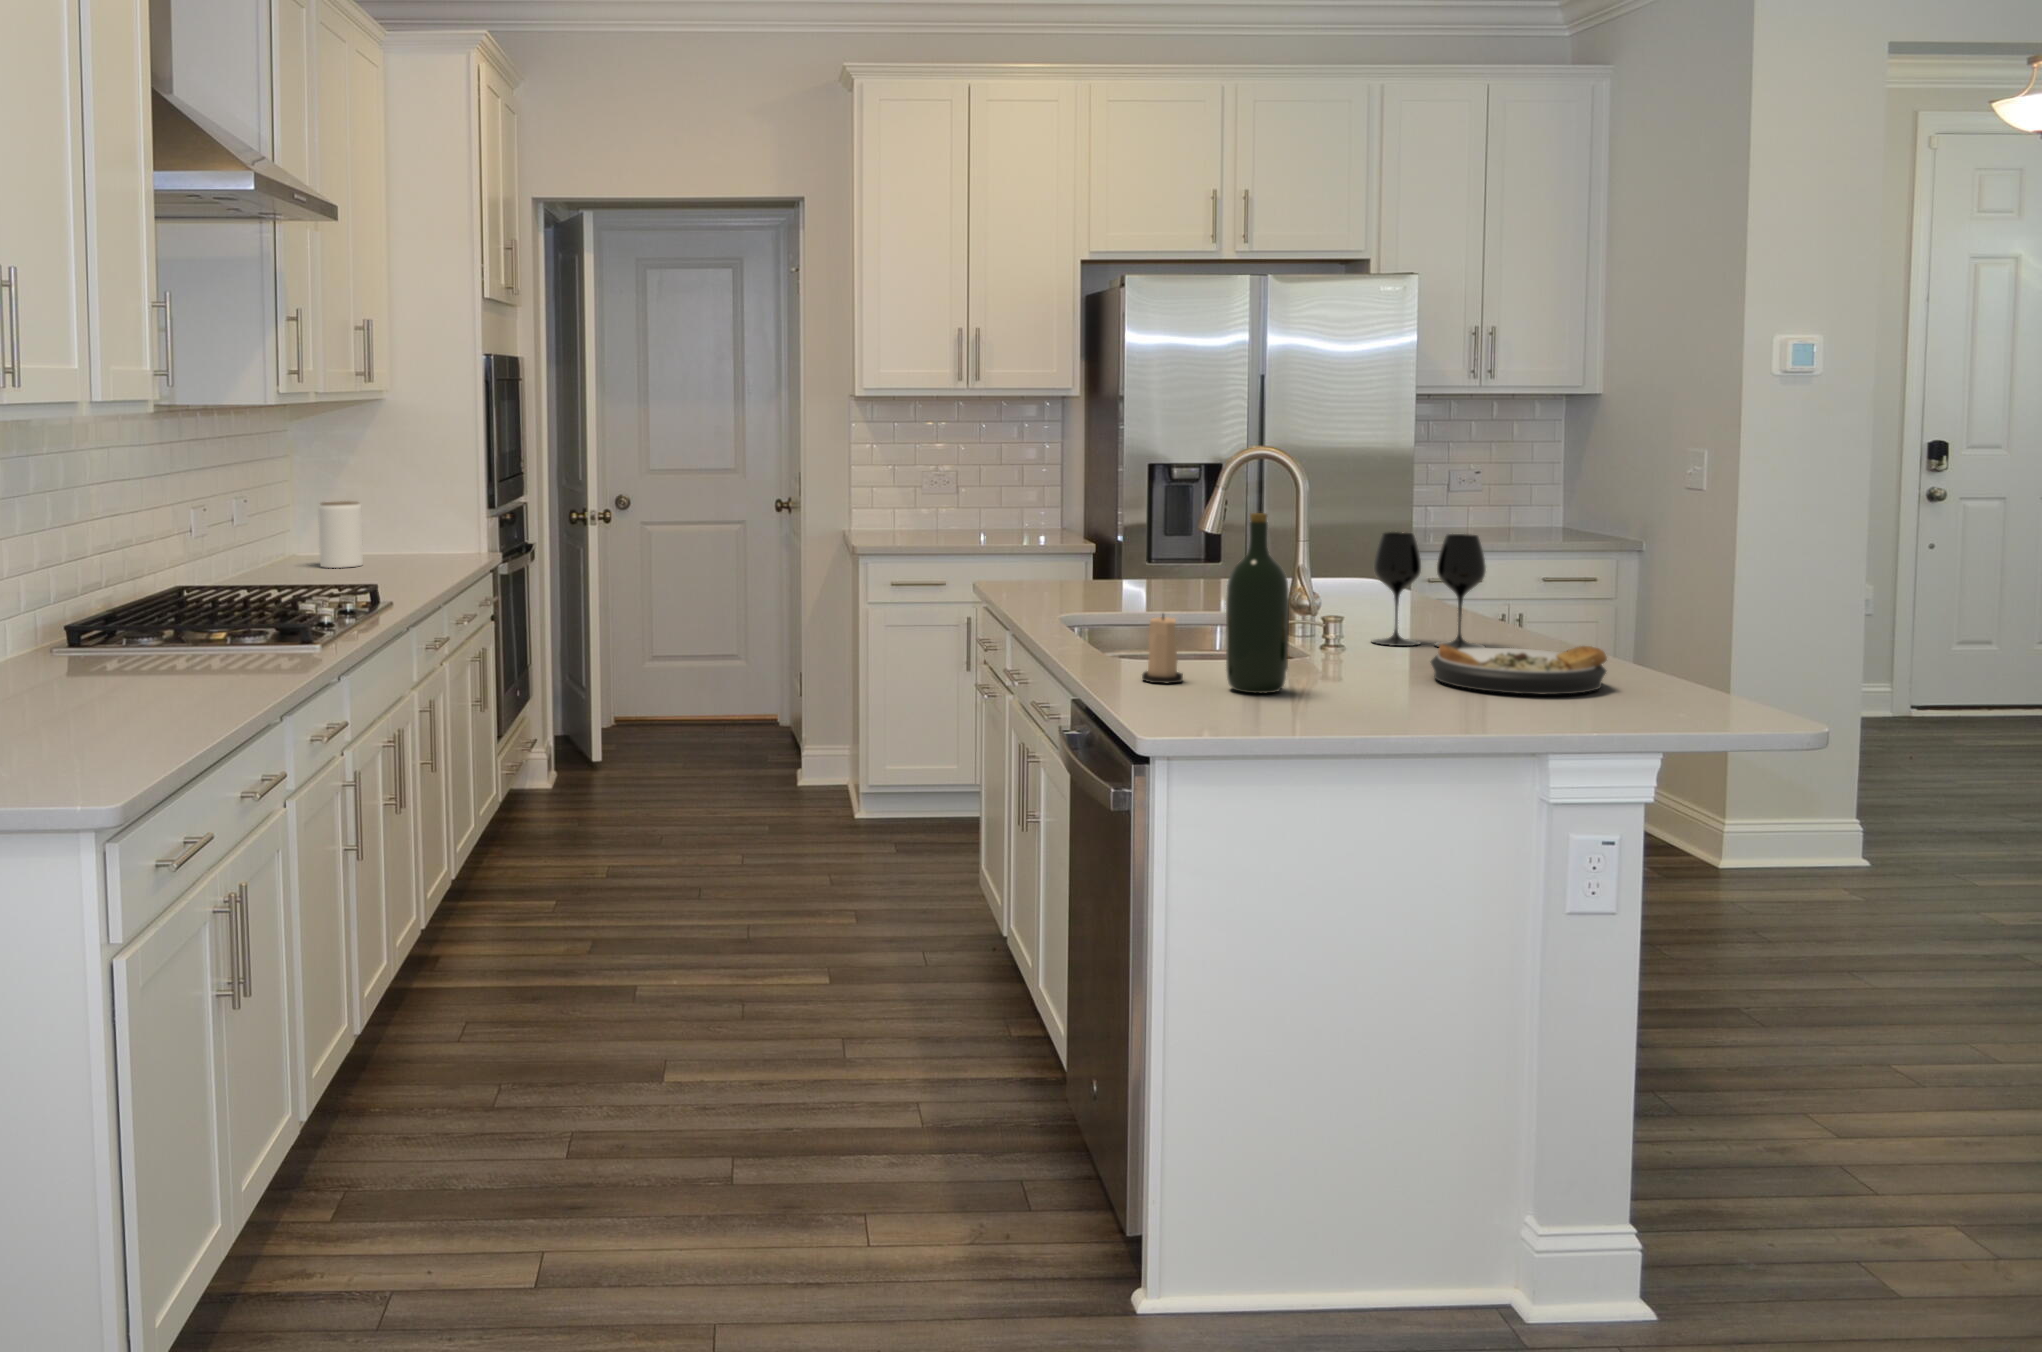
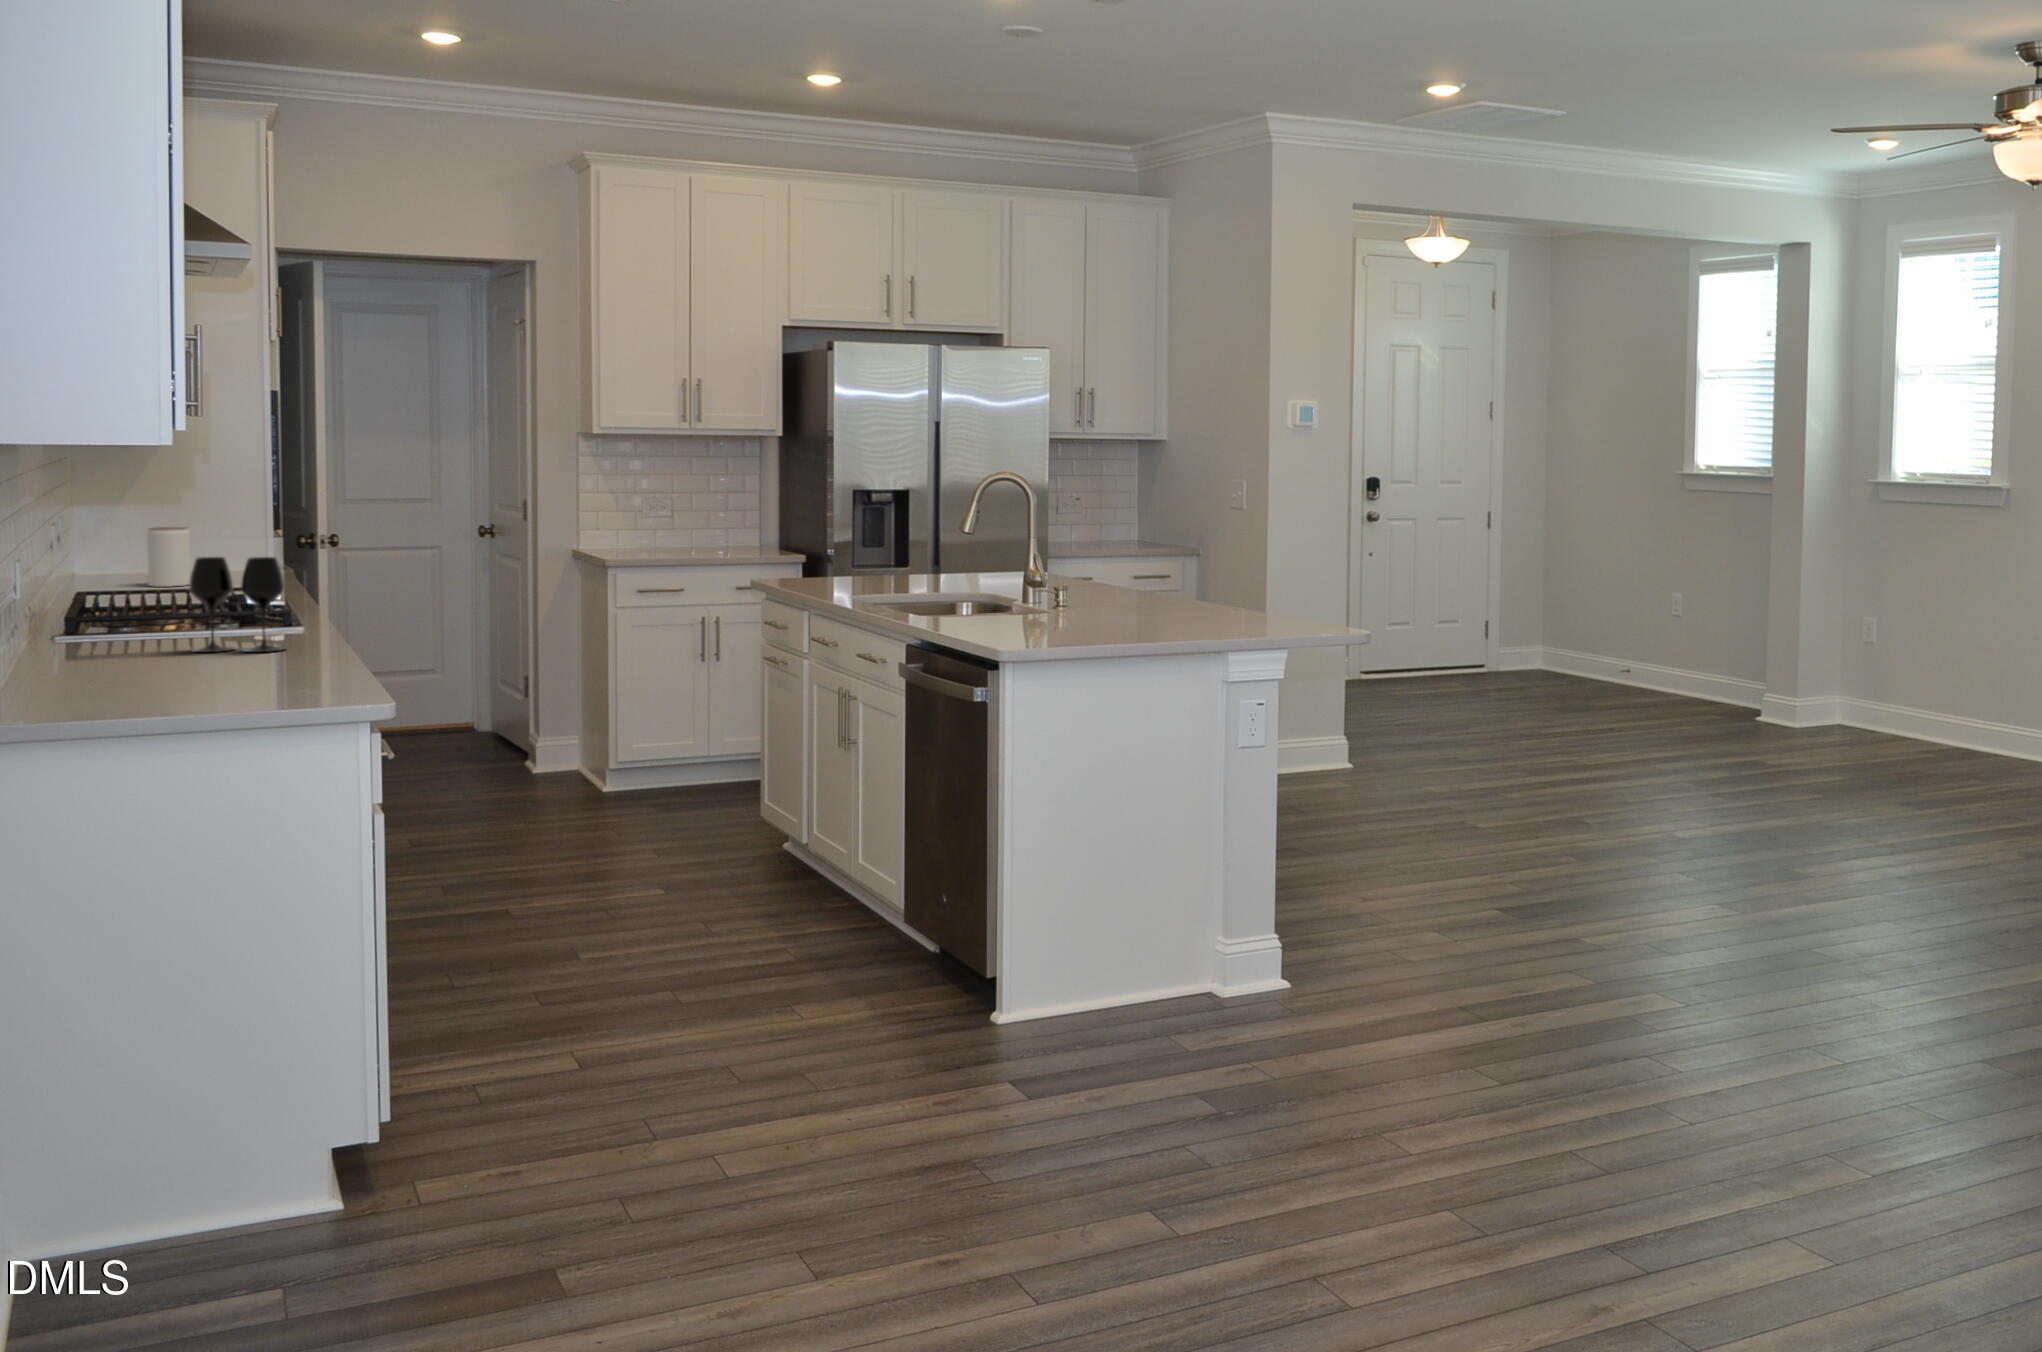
wine bottle: present [1226,513,1290,693] -> none [1006,517,1043,624]
wine glass: present [1372,532,1486,649] -> present [189,557,284,652]
candle: present [1142,615,1183,684] -> none [953,579,978,623]
plate: present [1431,643,1607,694] -> none [1114,591,1209,618]

